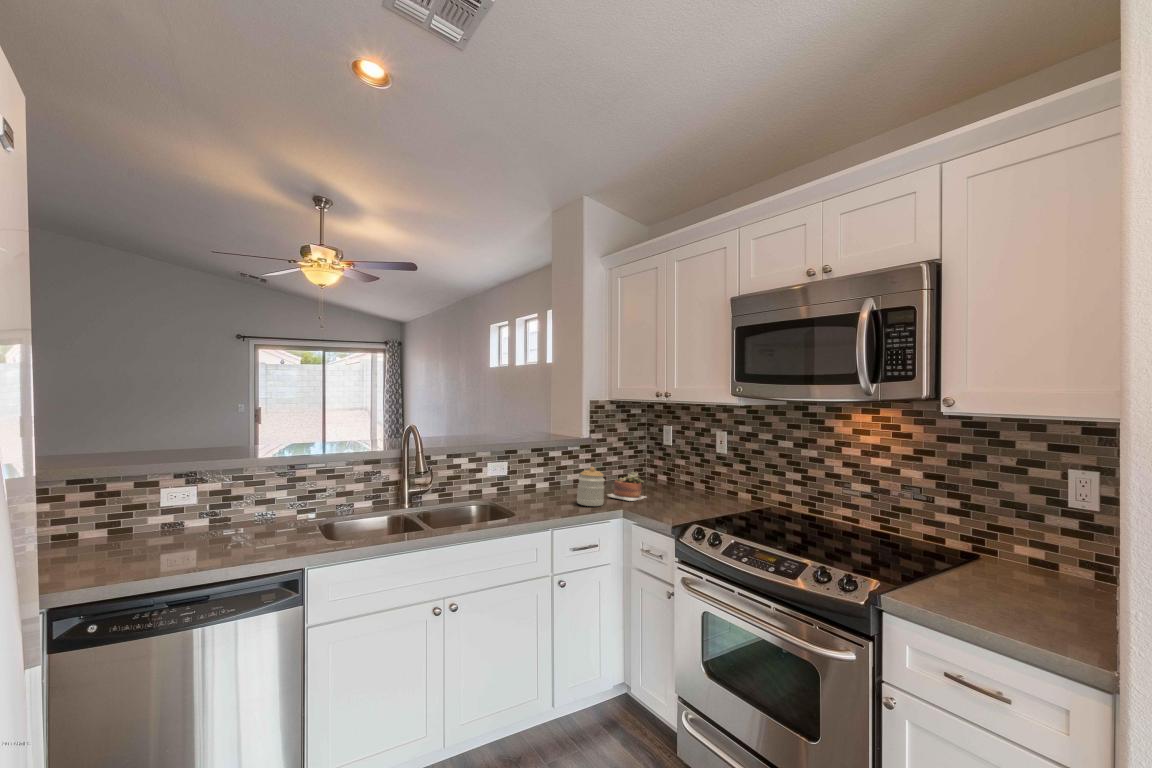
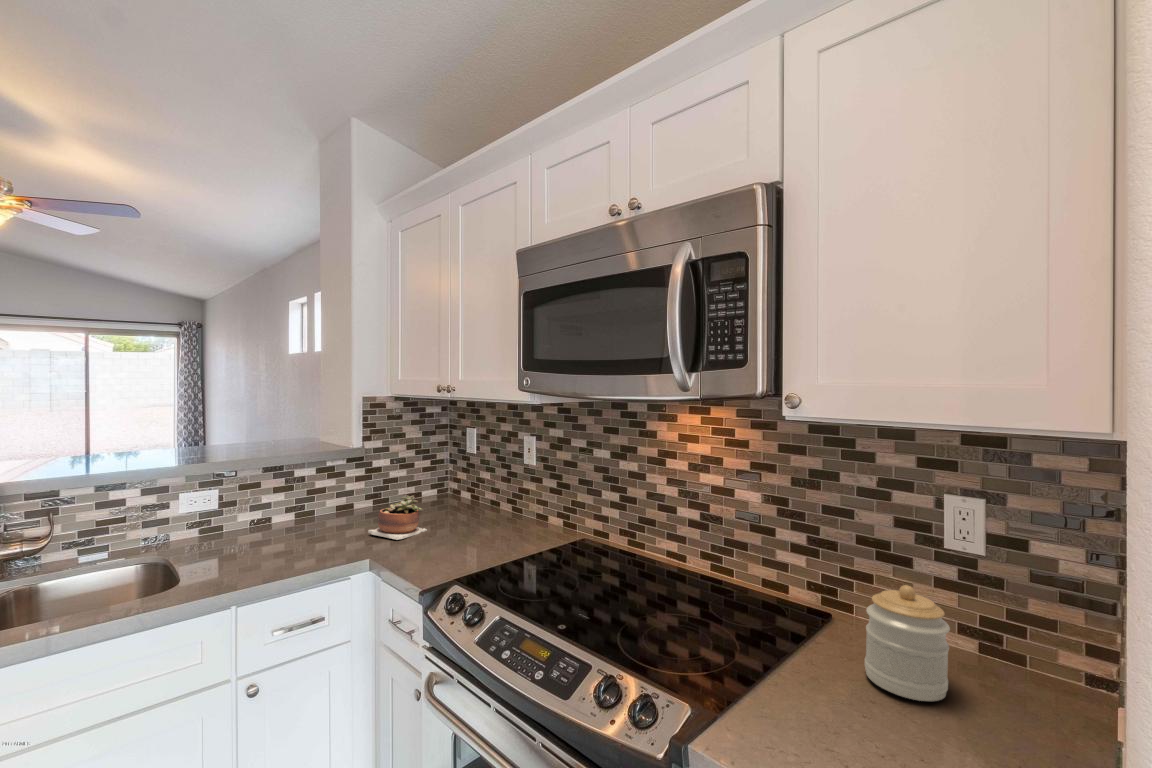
jar: present [577,467,605,506] -> present [865,585,950,701]

